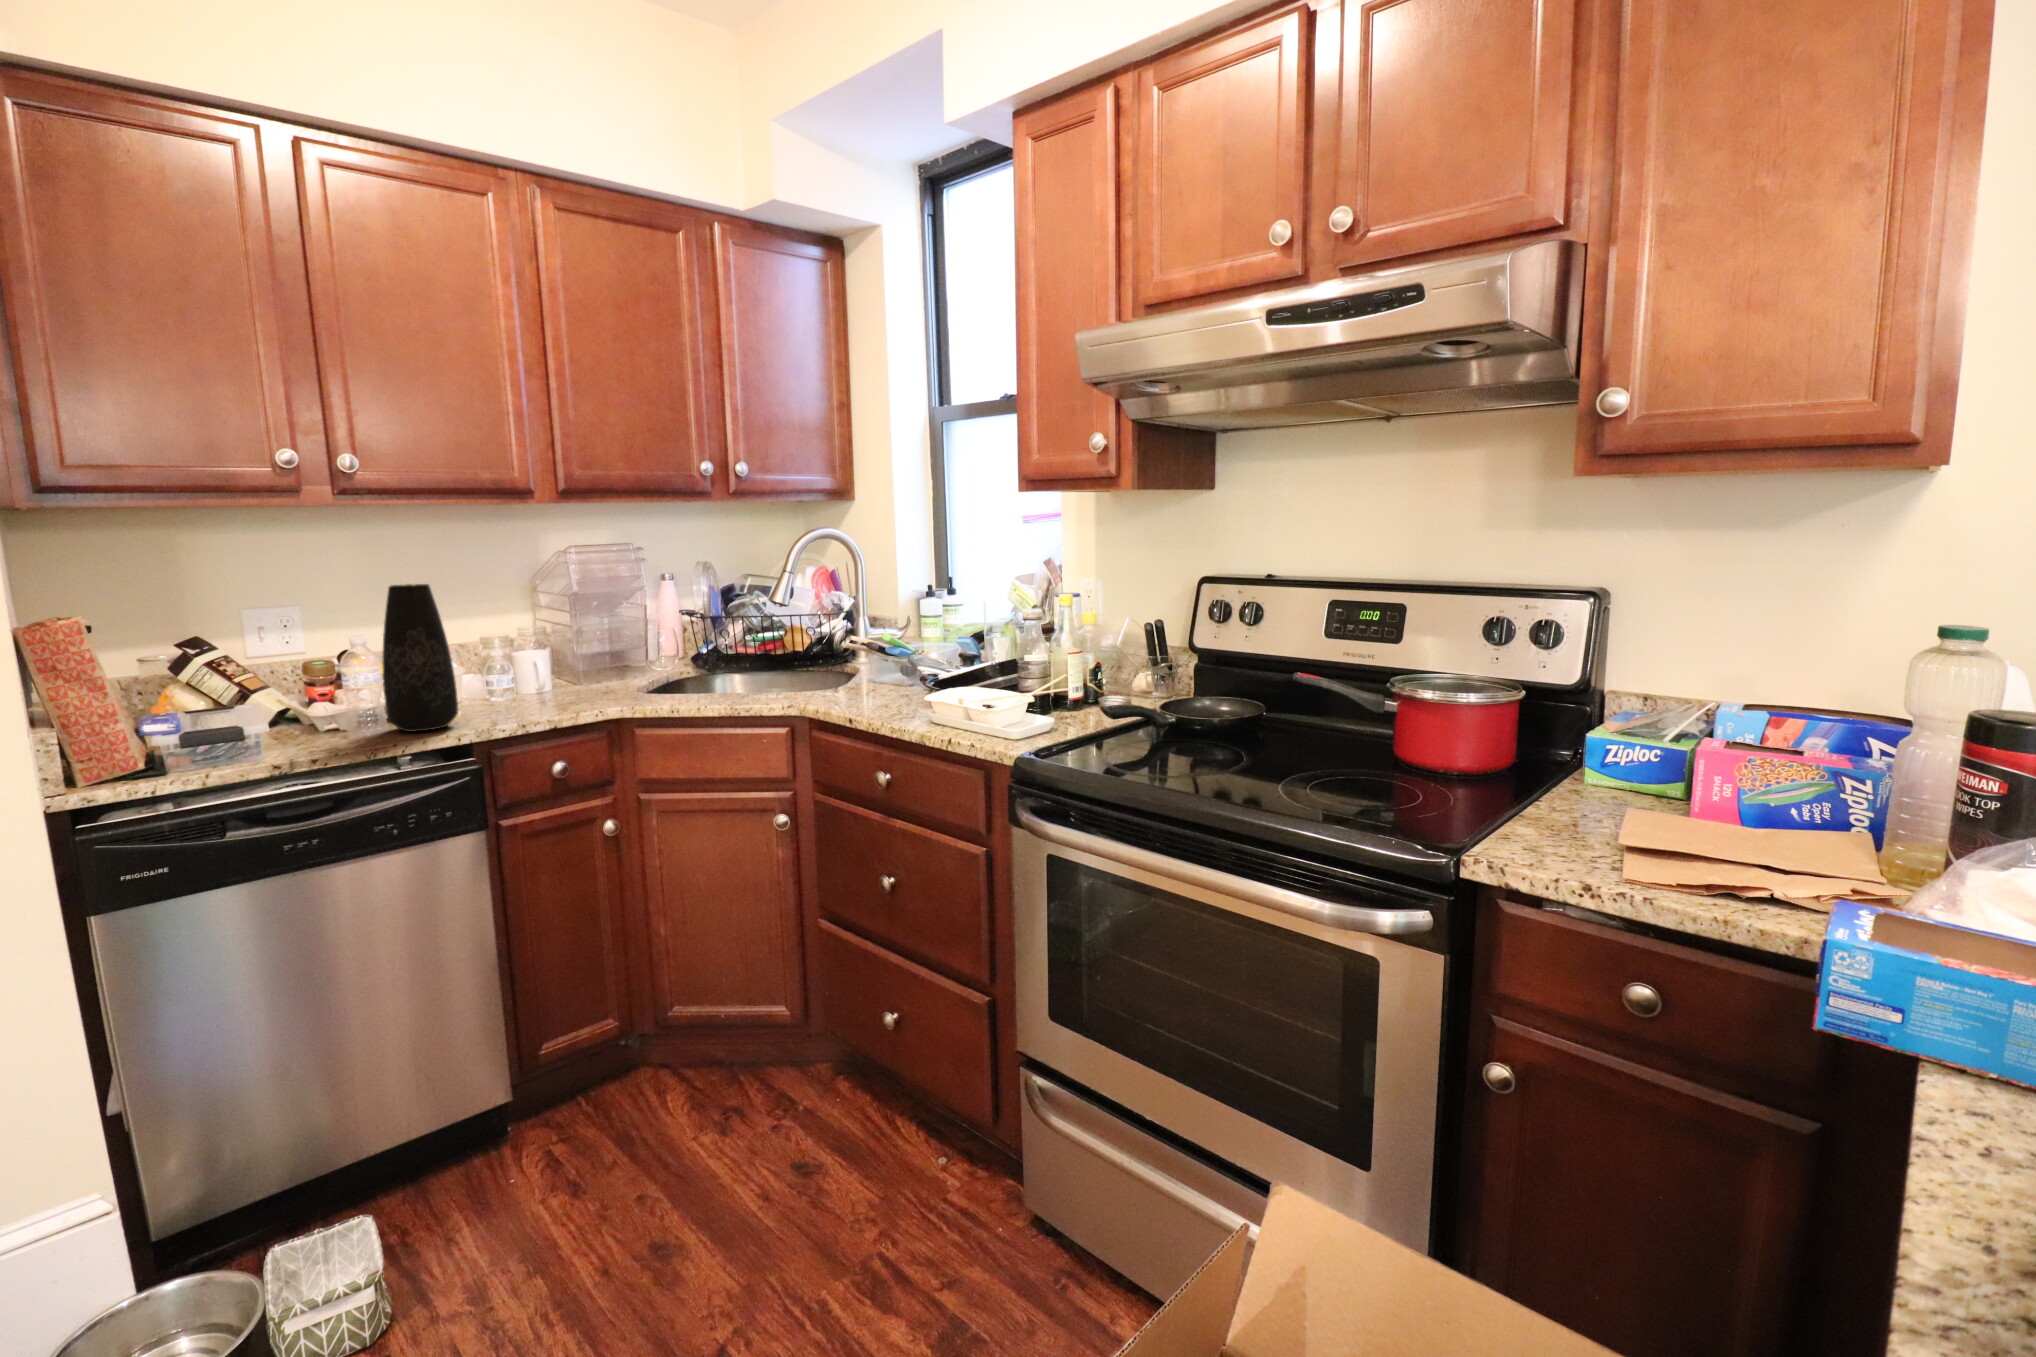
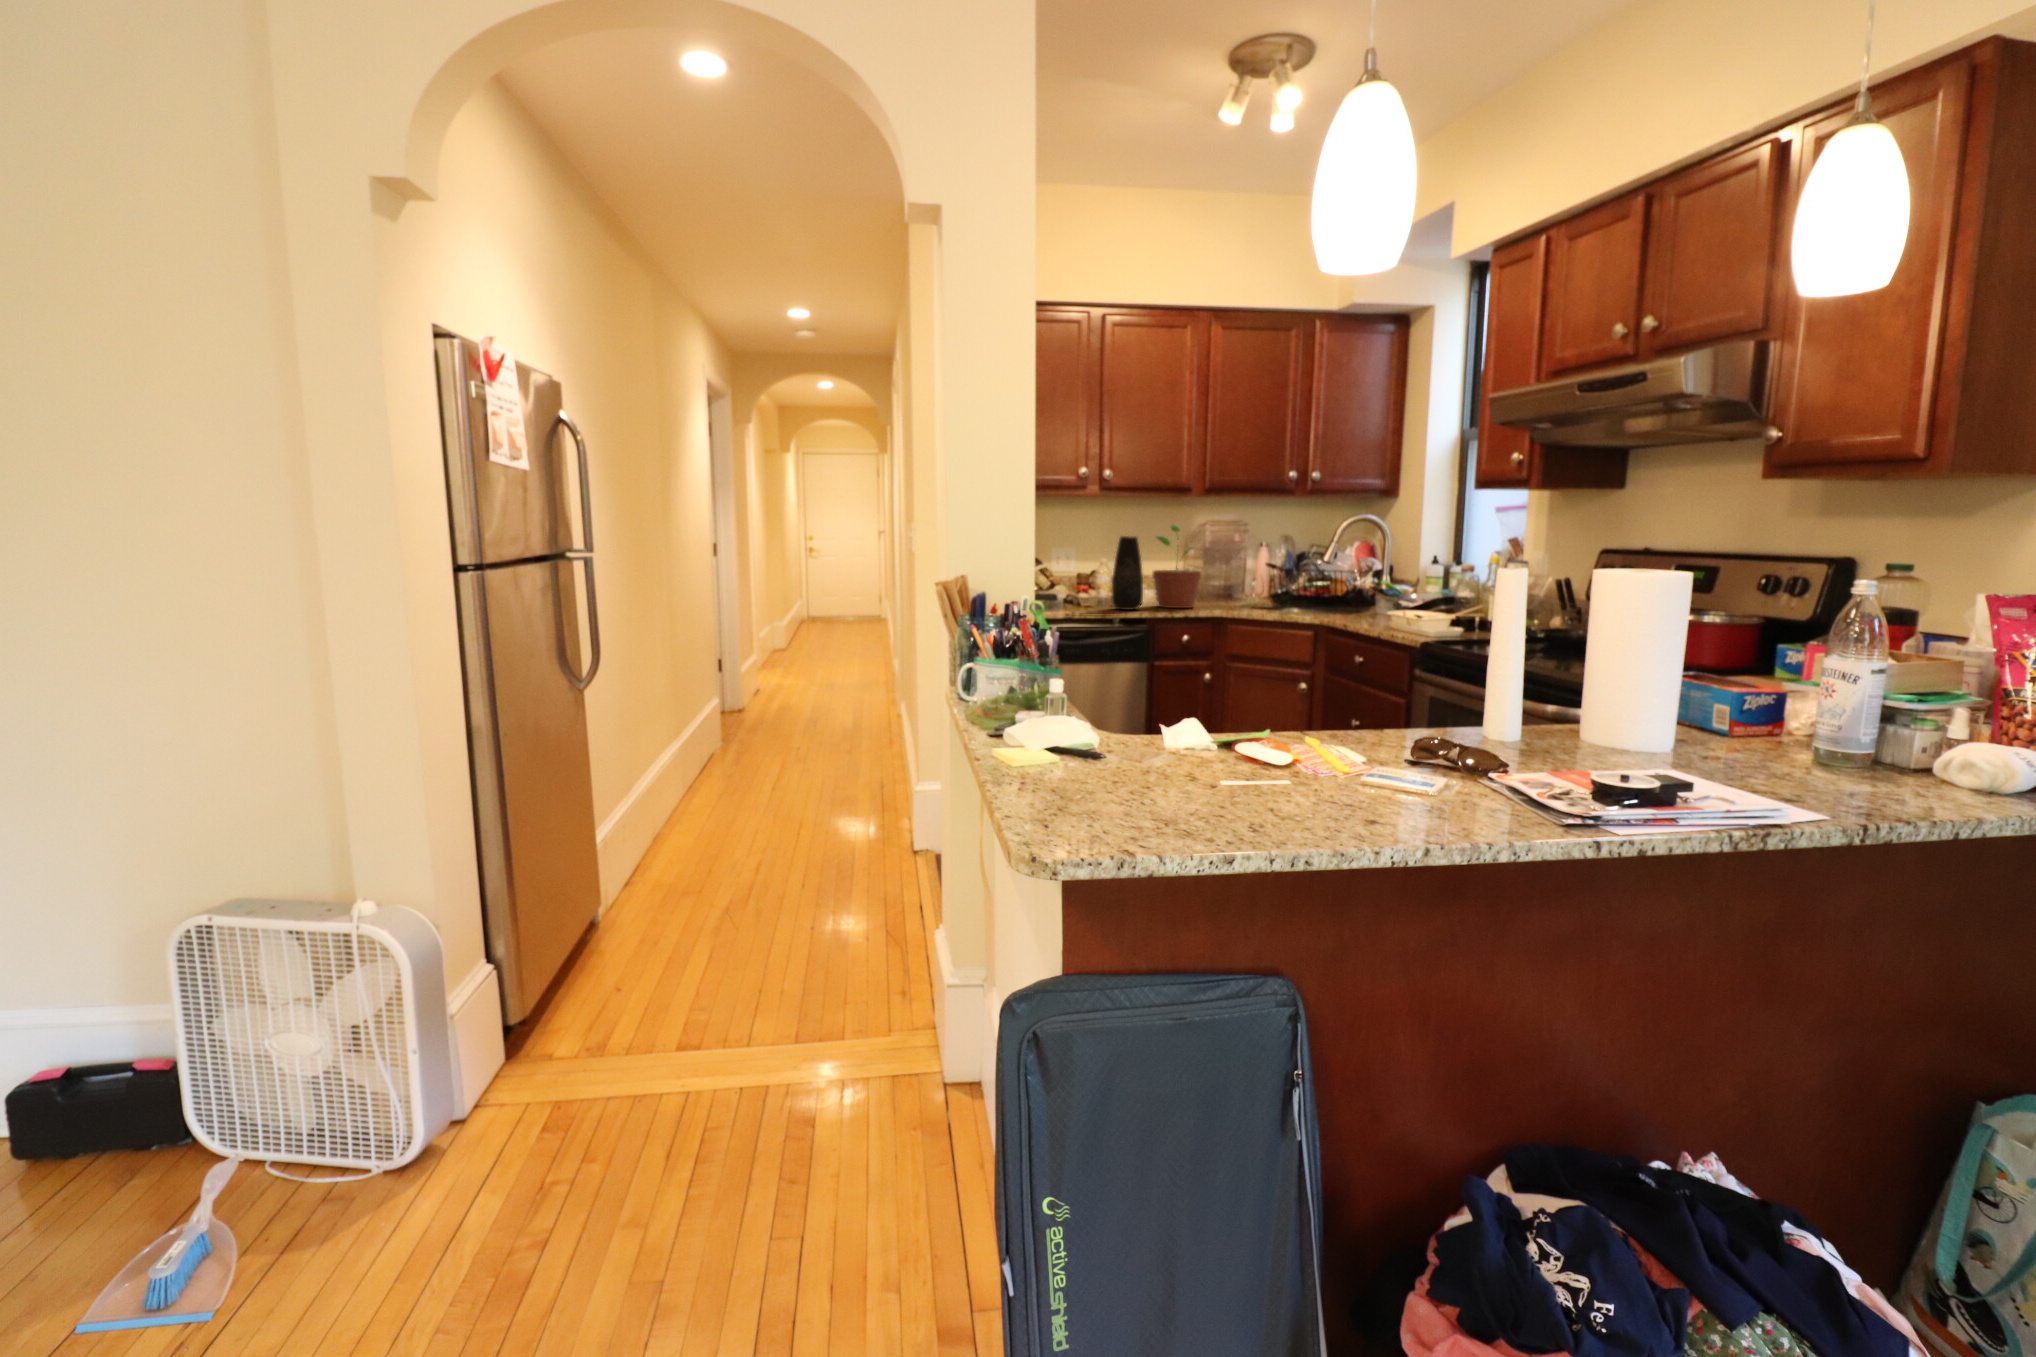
potted plant: none [466,555,572,711] -> present [1152,525,1201,608]

